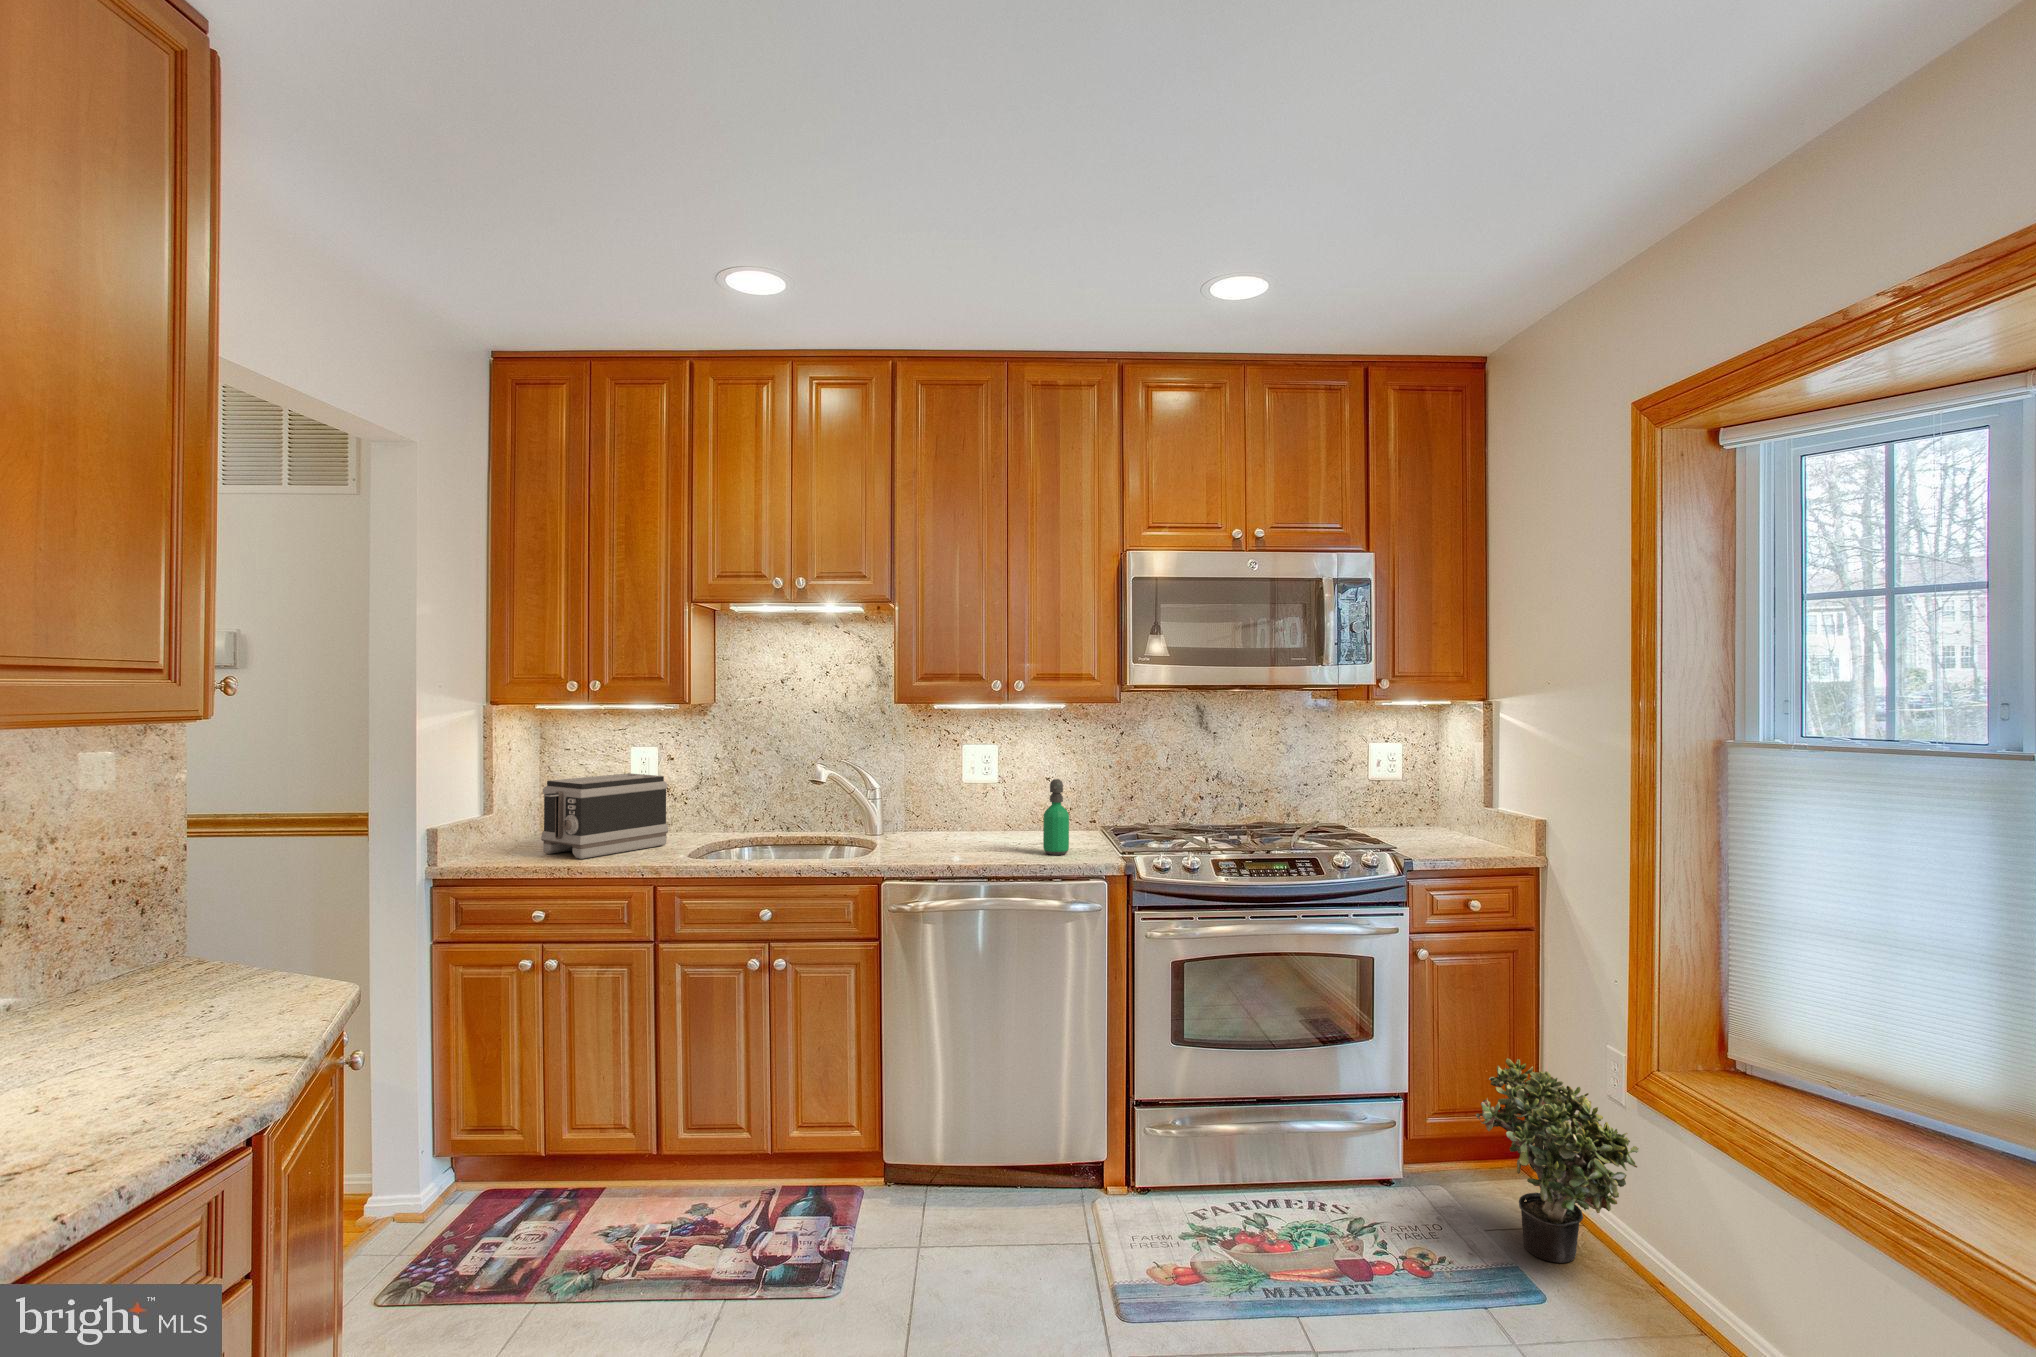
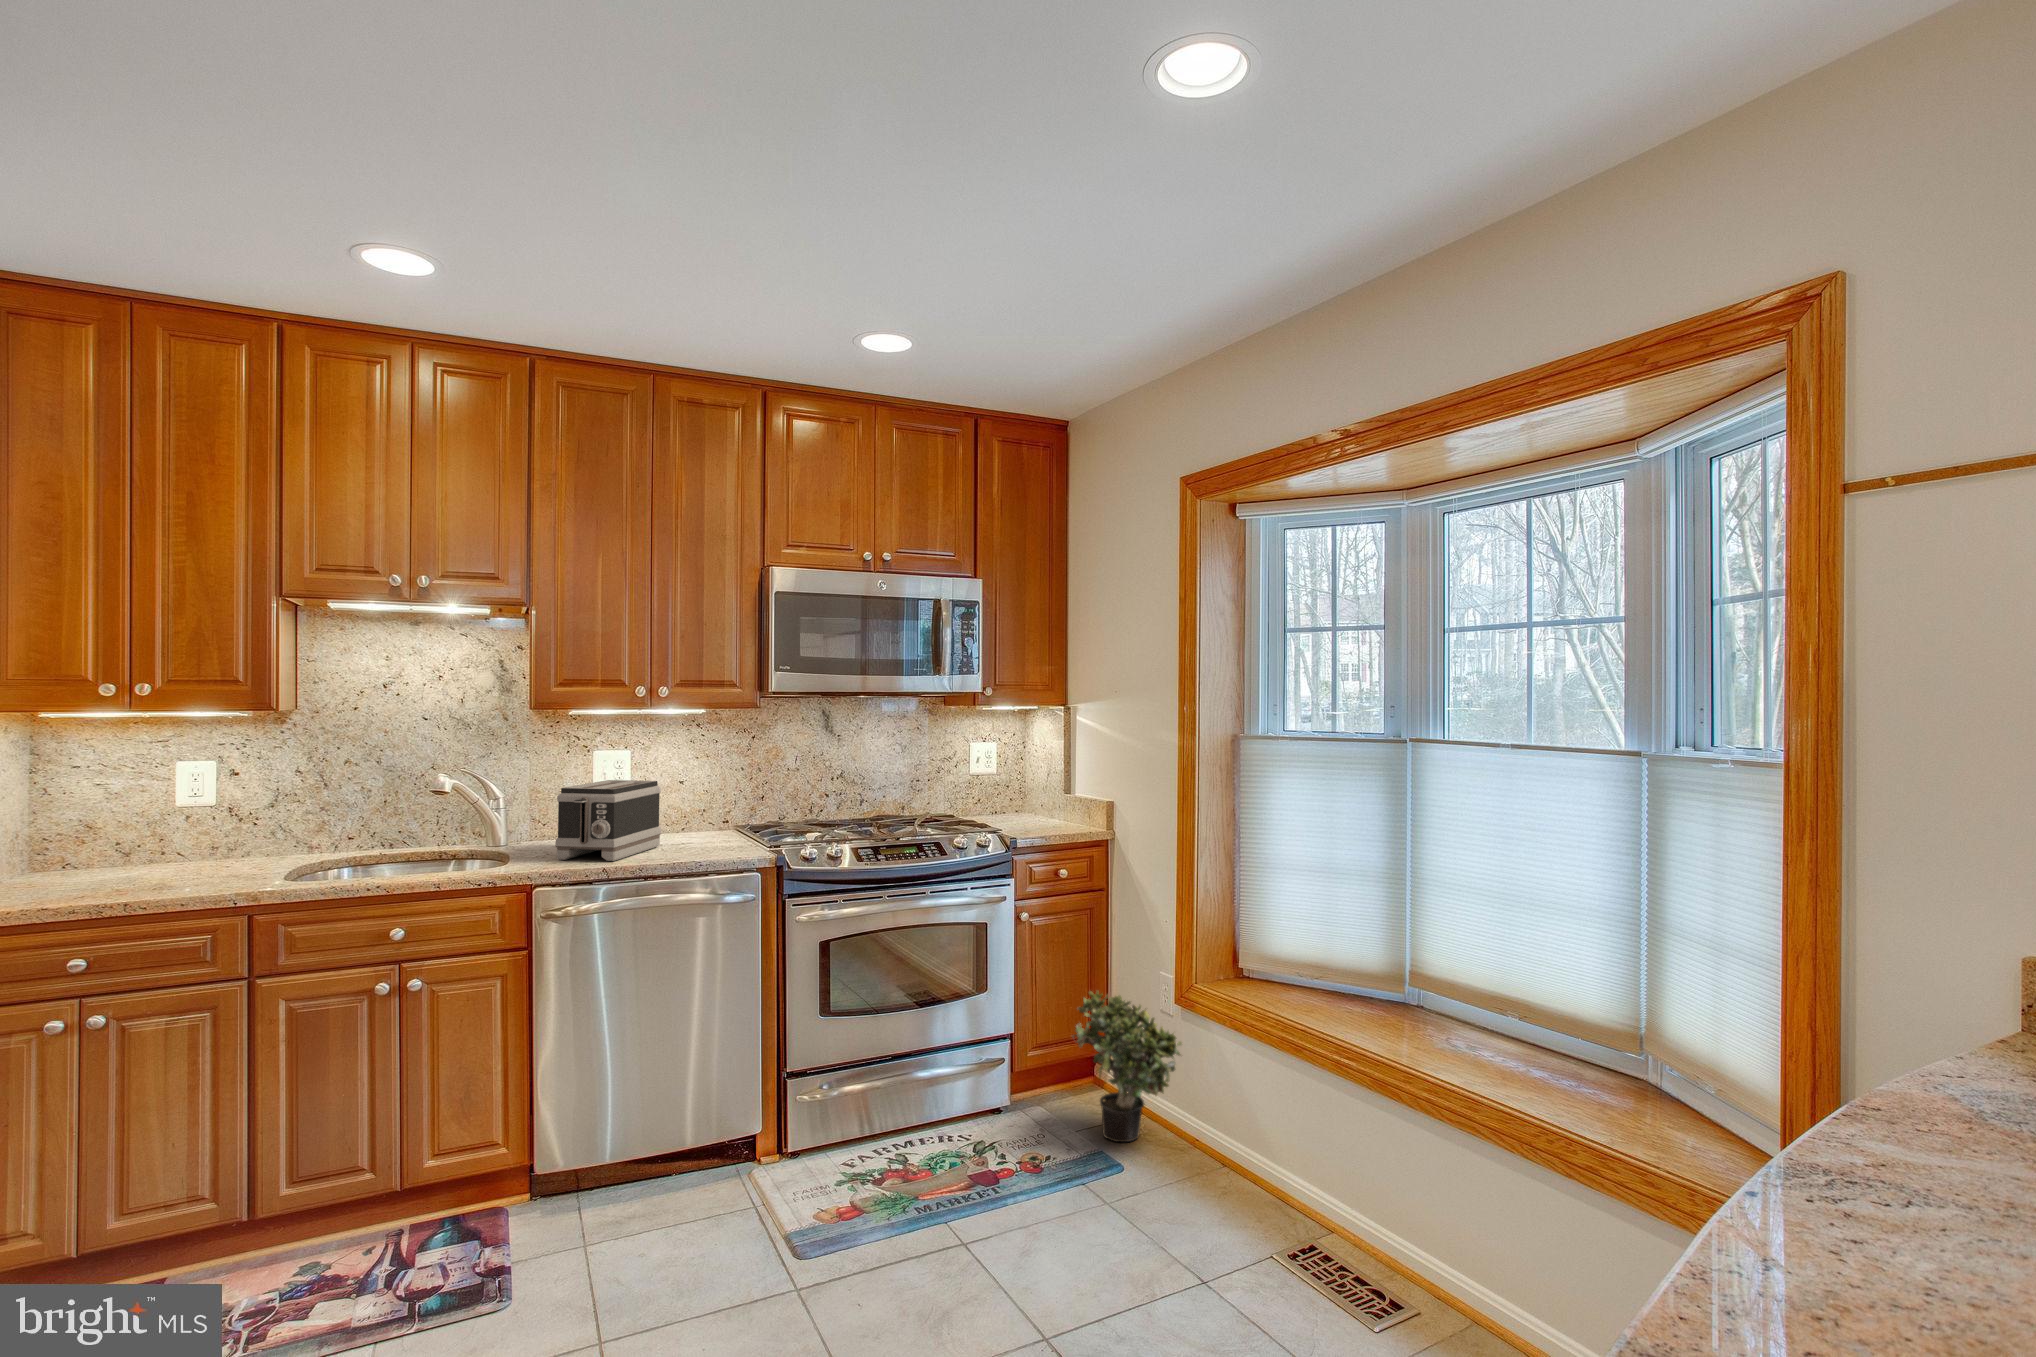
toaster: present [541,773,668,859] -> present [555,780,661,861]
soap dispenser: present [1043,779,1069,855] -> none [694,781,720,854]

